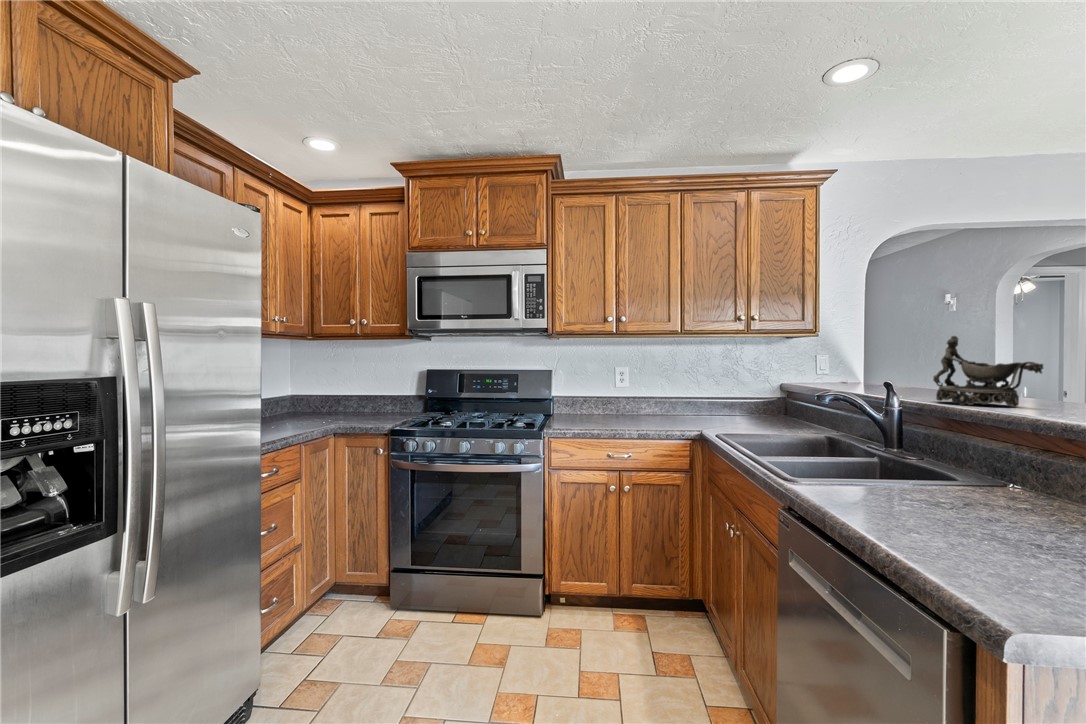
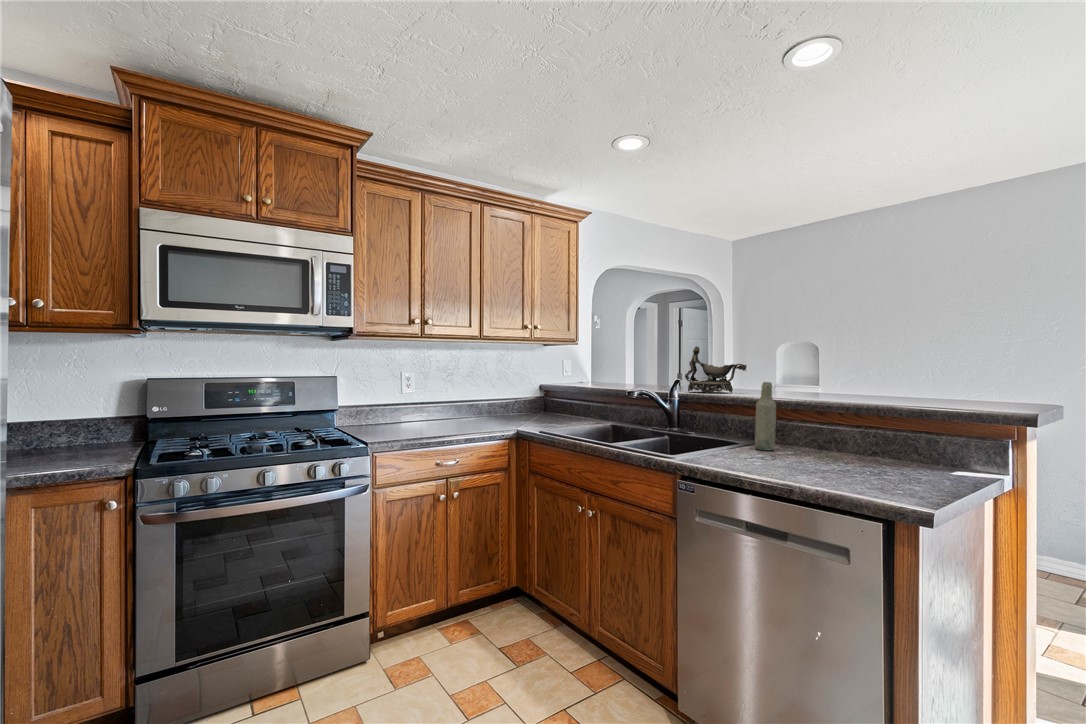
bottle: none [967,393,1008,504] -> present [755,382,776,450]

